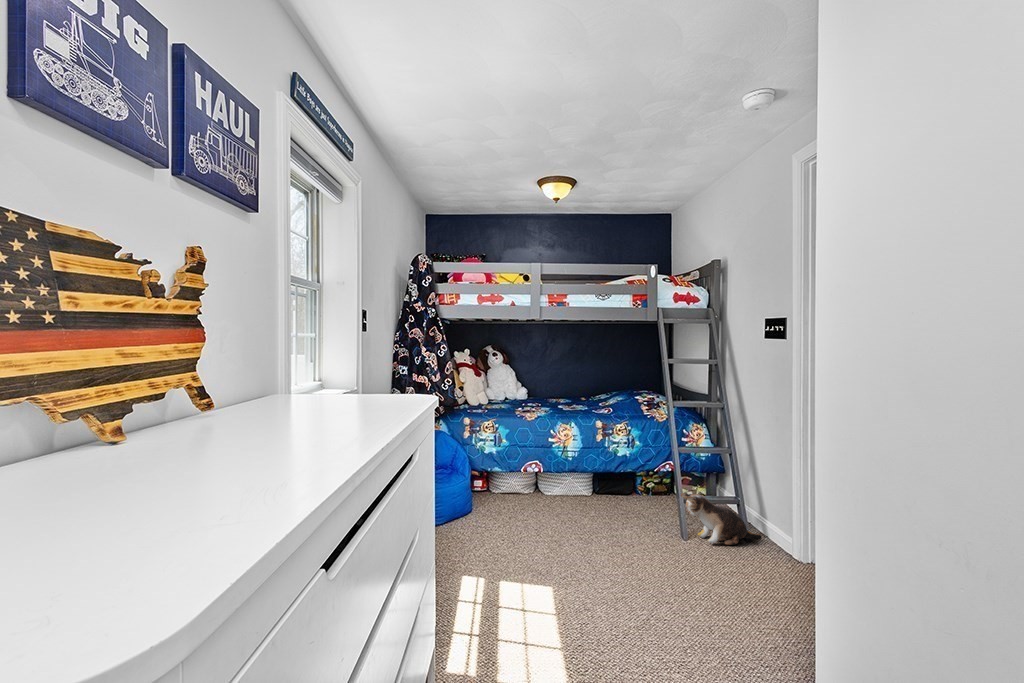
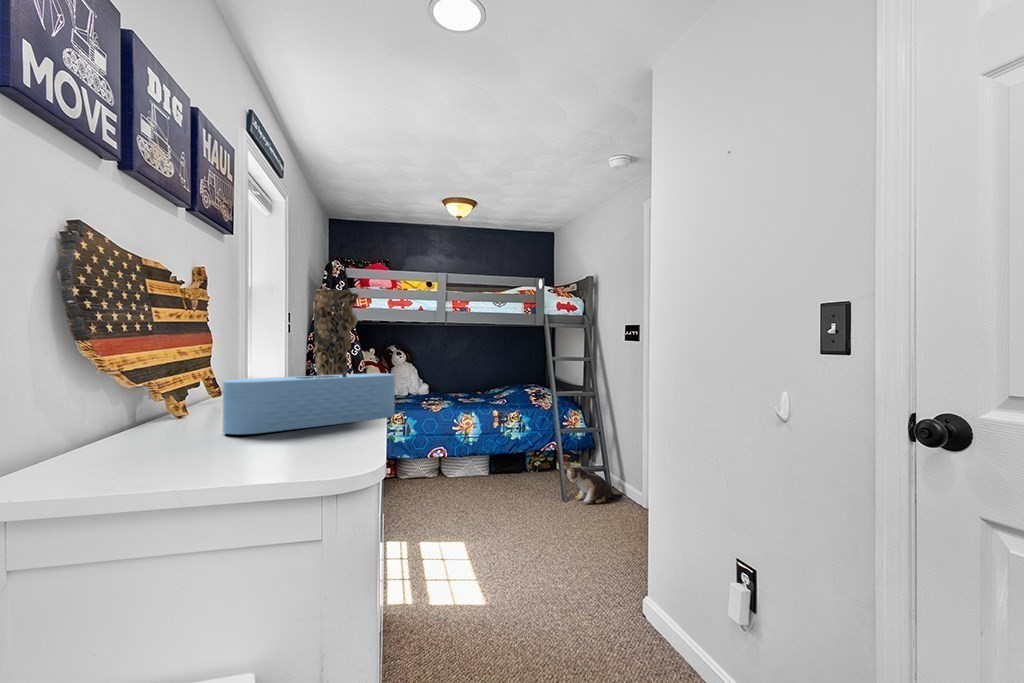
decorative vase: none [341,274,398,406] -> present [313,289,359,376]
speaker: none [89,386,384,486] -> present [223,373,395,434]

